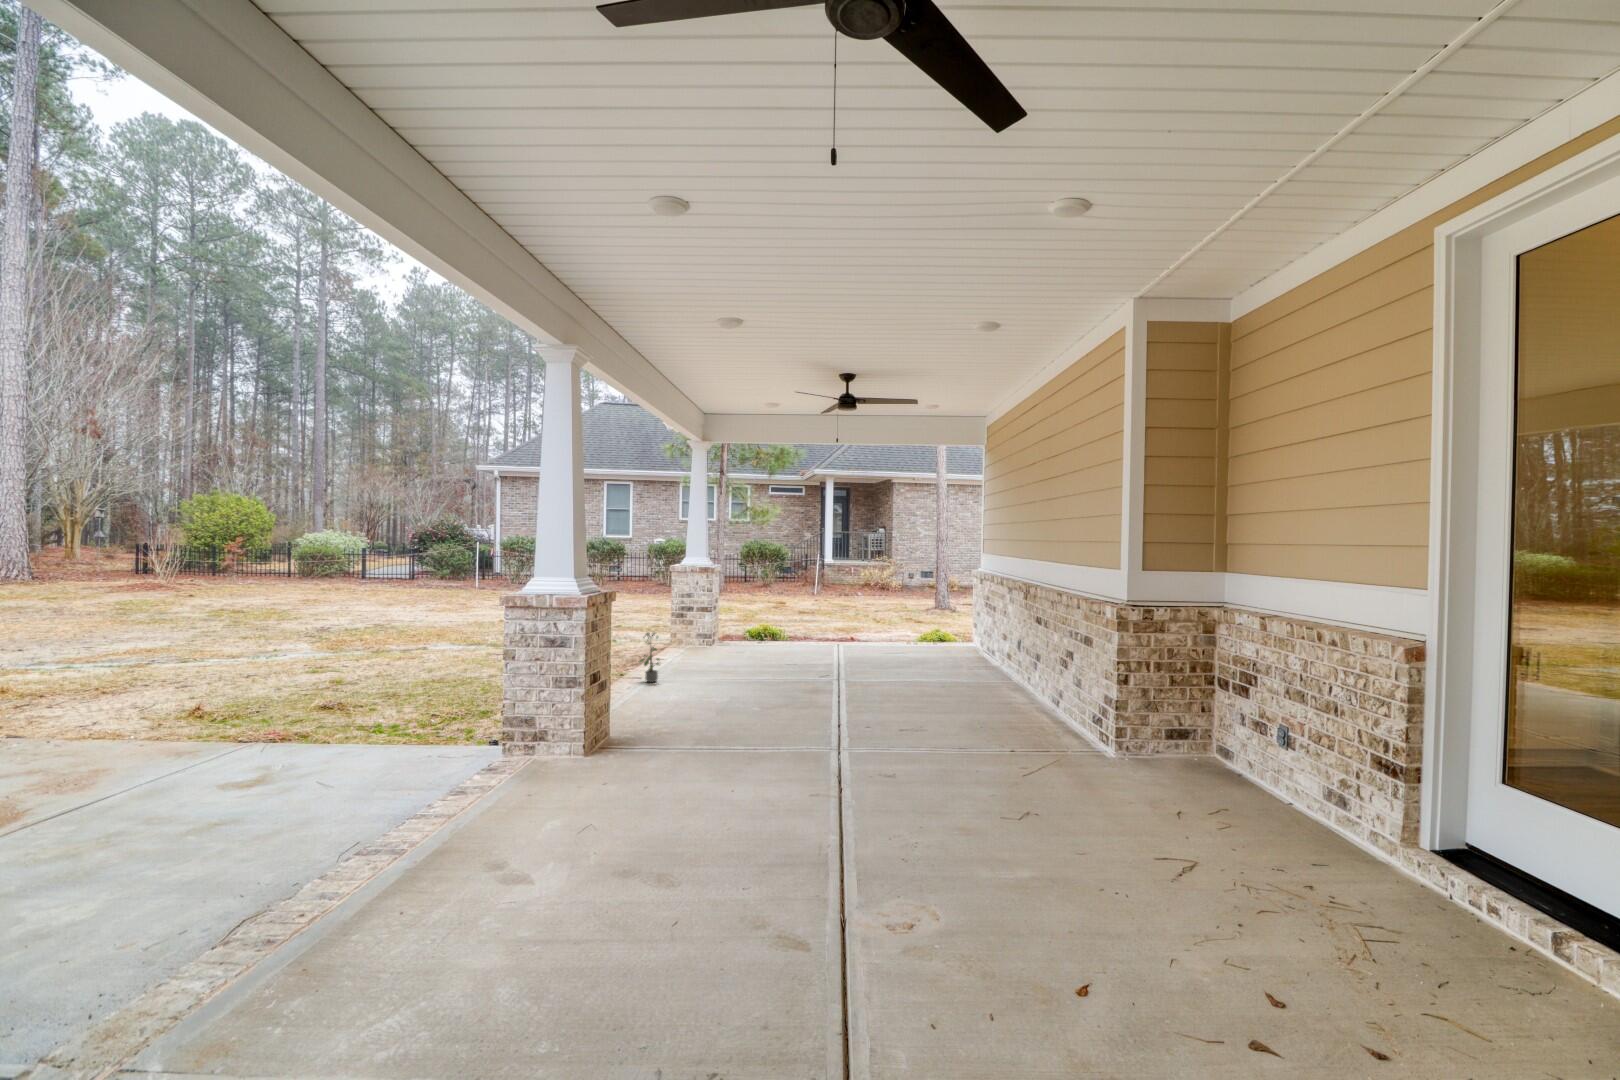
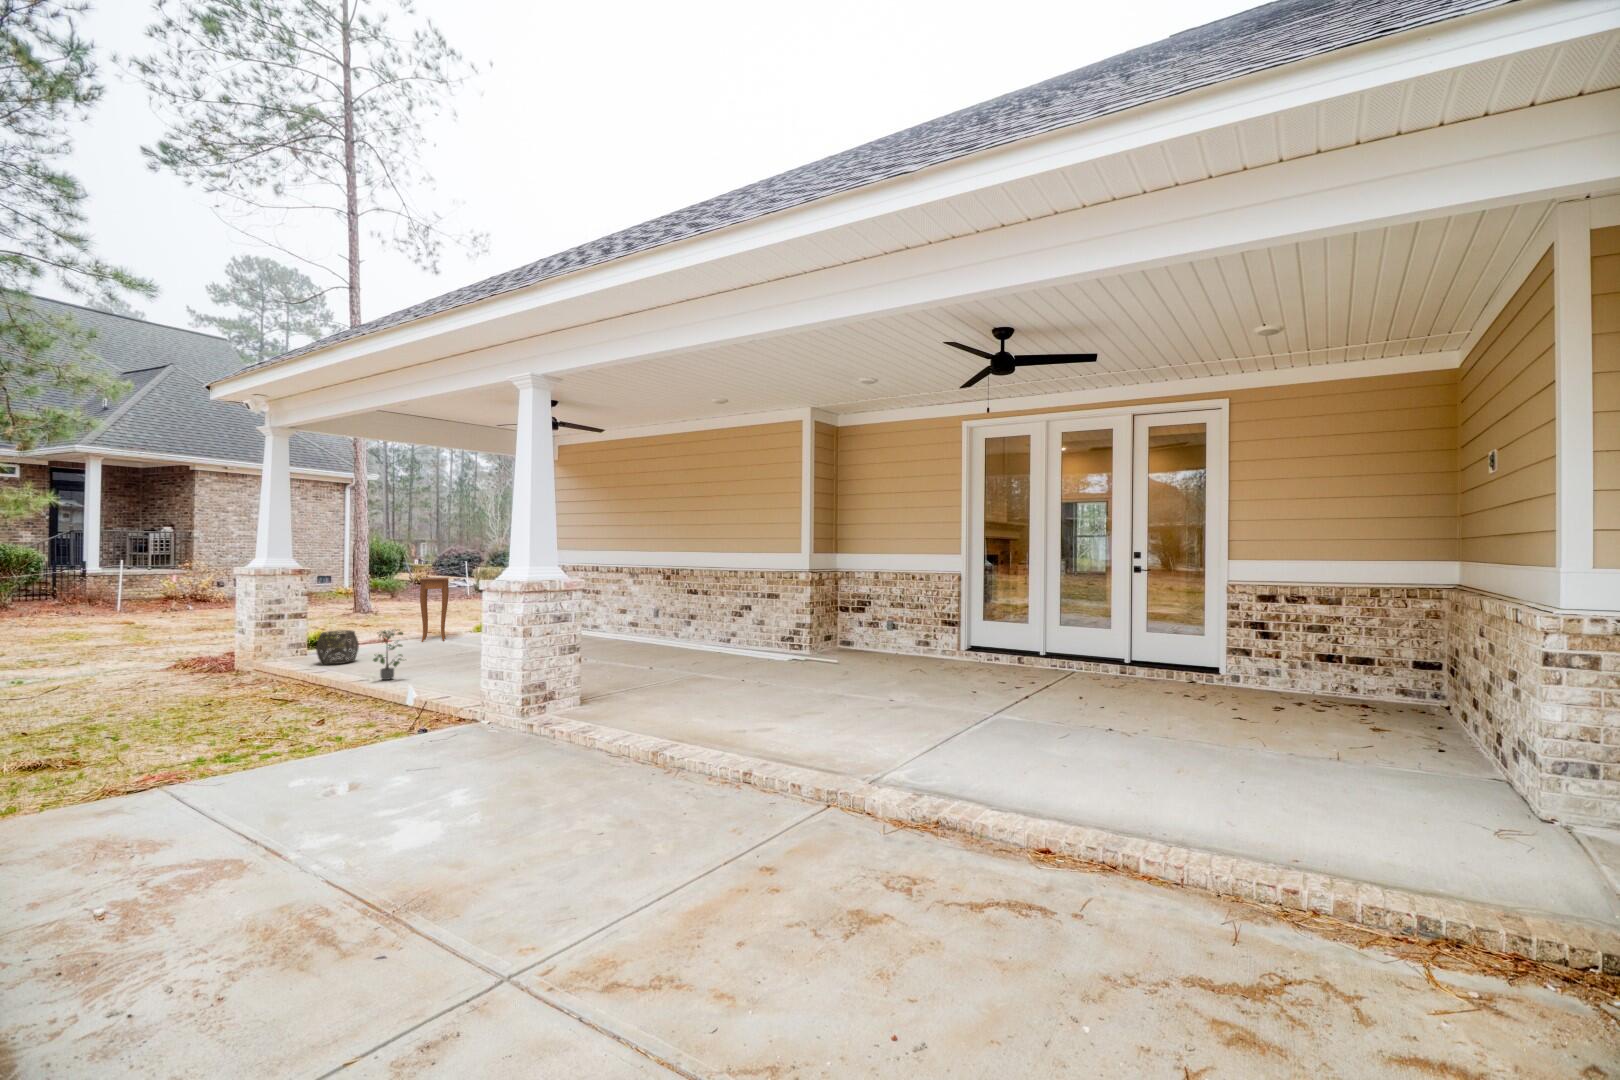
side table: none [816,576,853,647] -> present [420,577,449,642]
woven basket: none [684,626,718,659] -> present [316,630,359,664]

